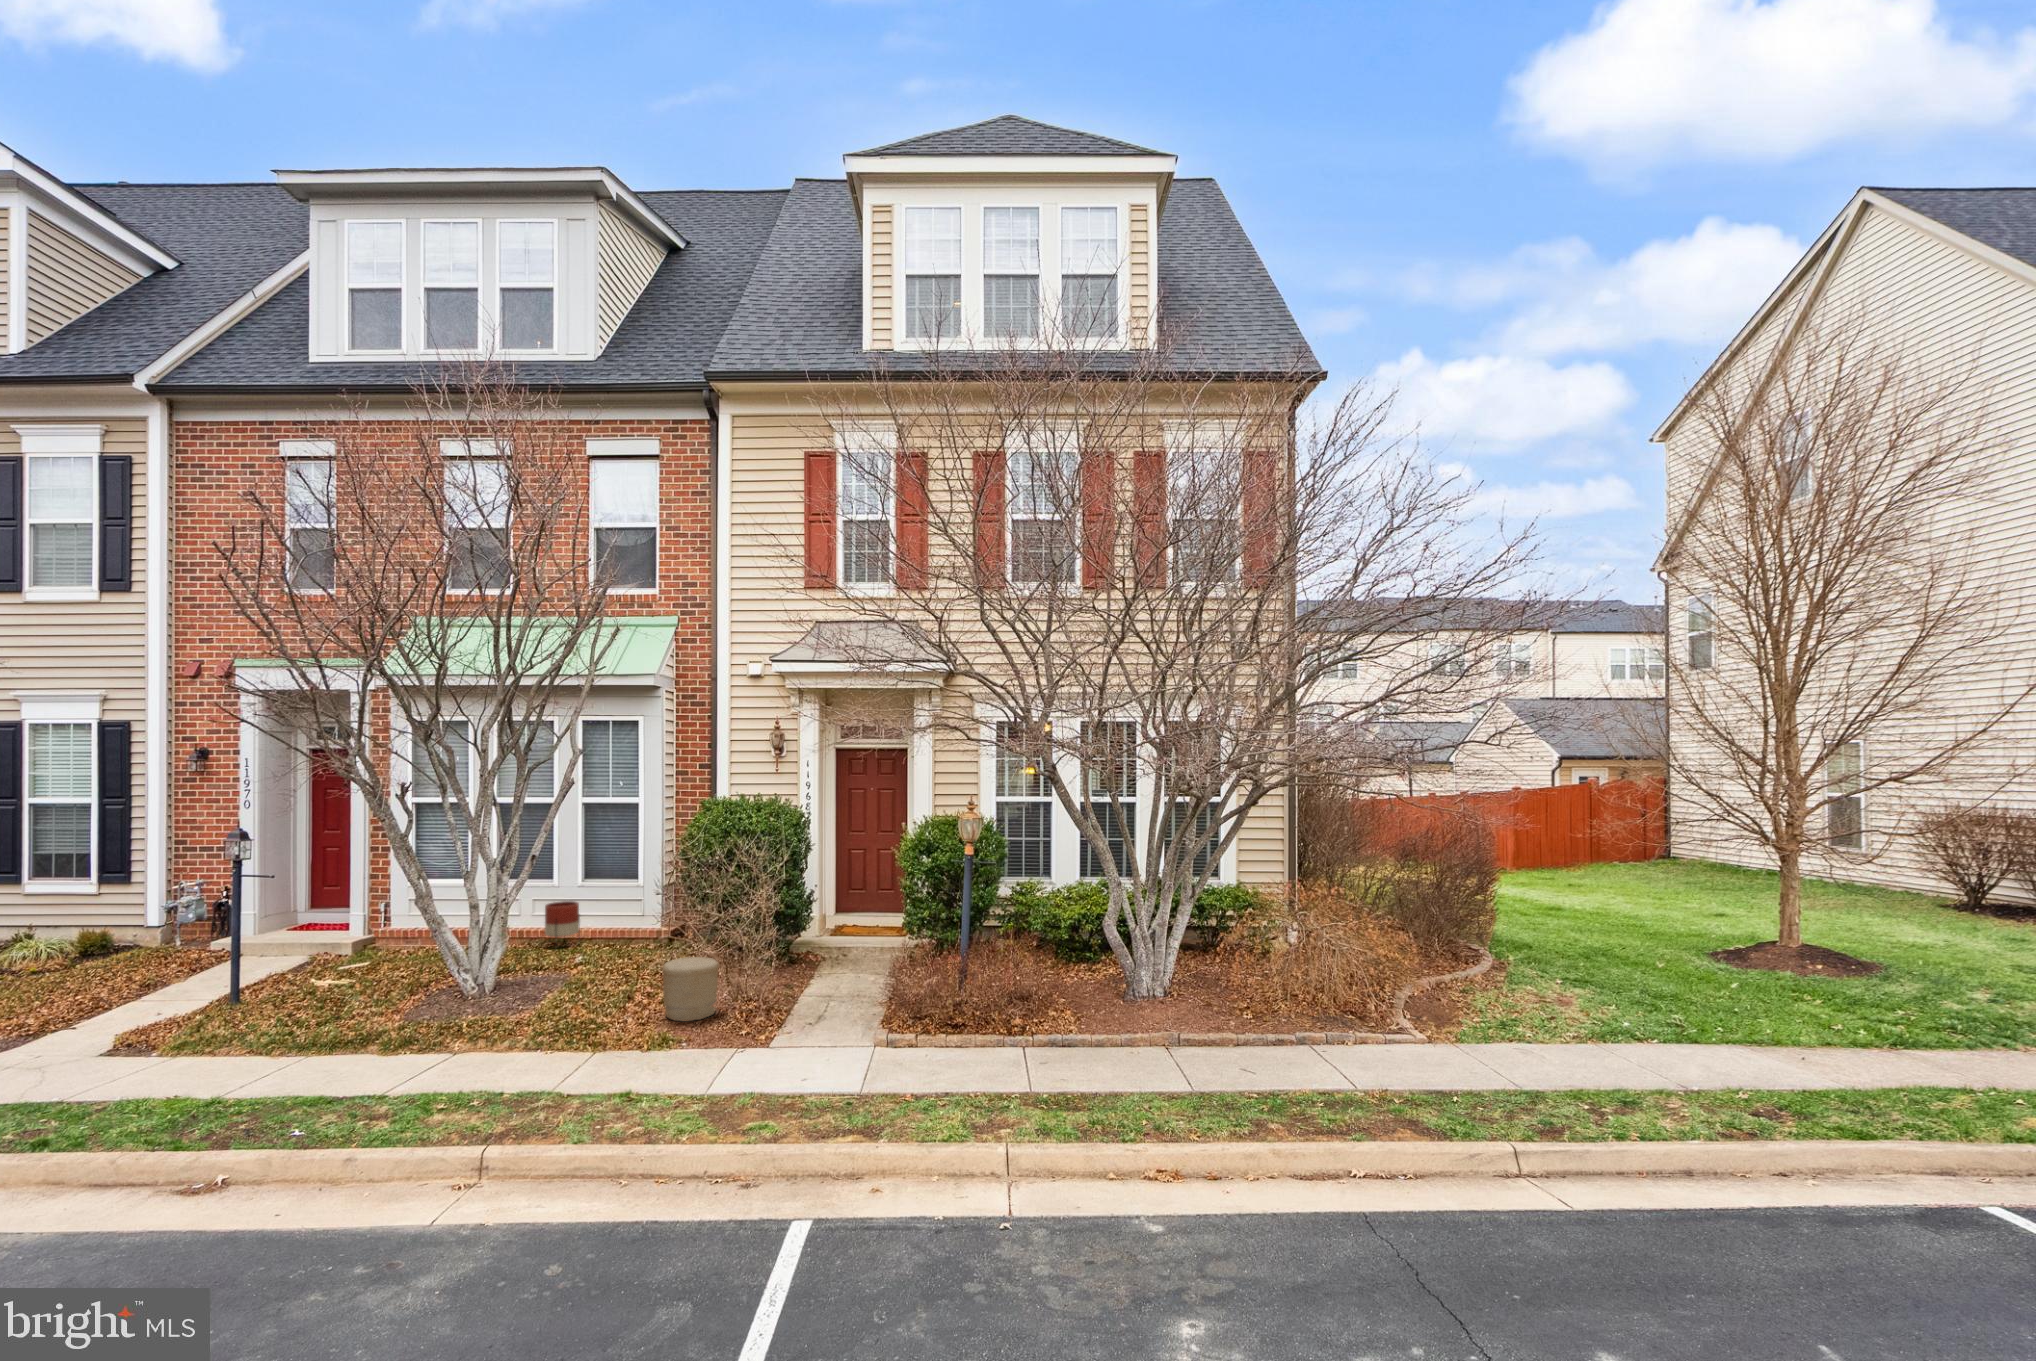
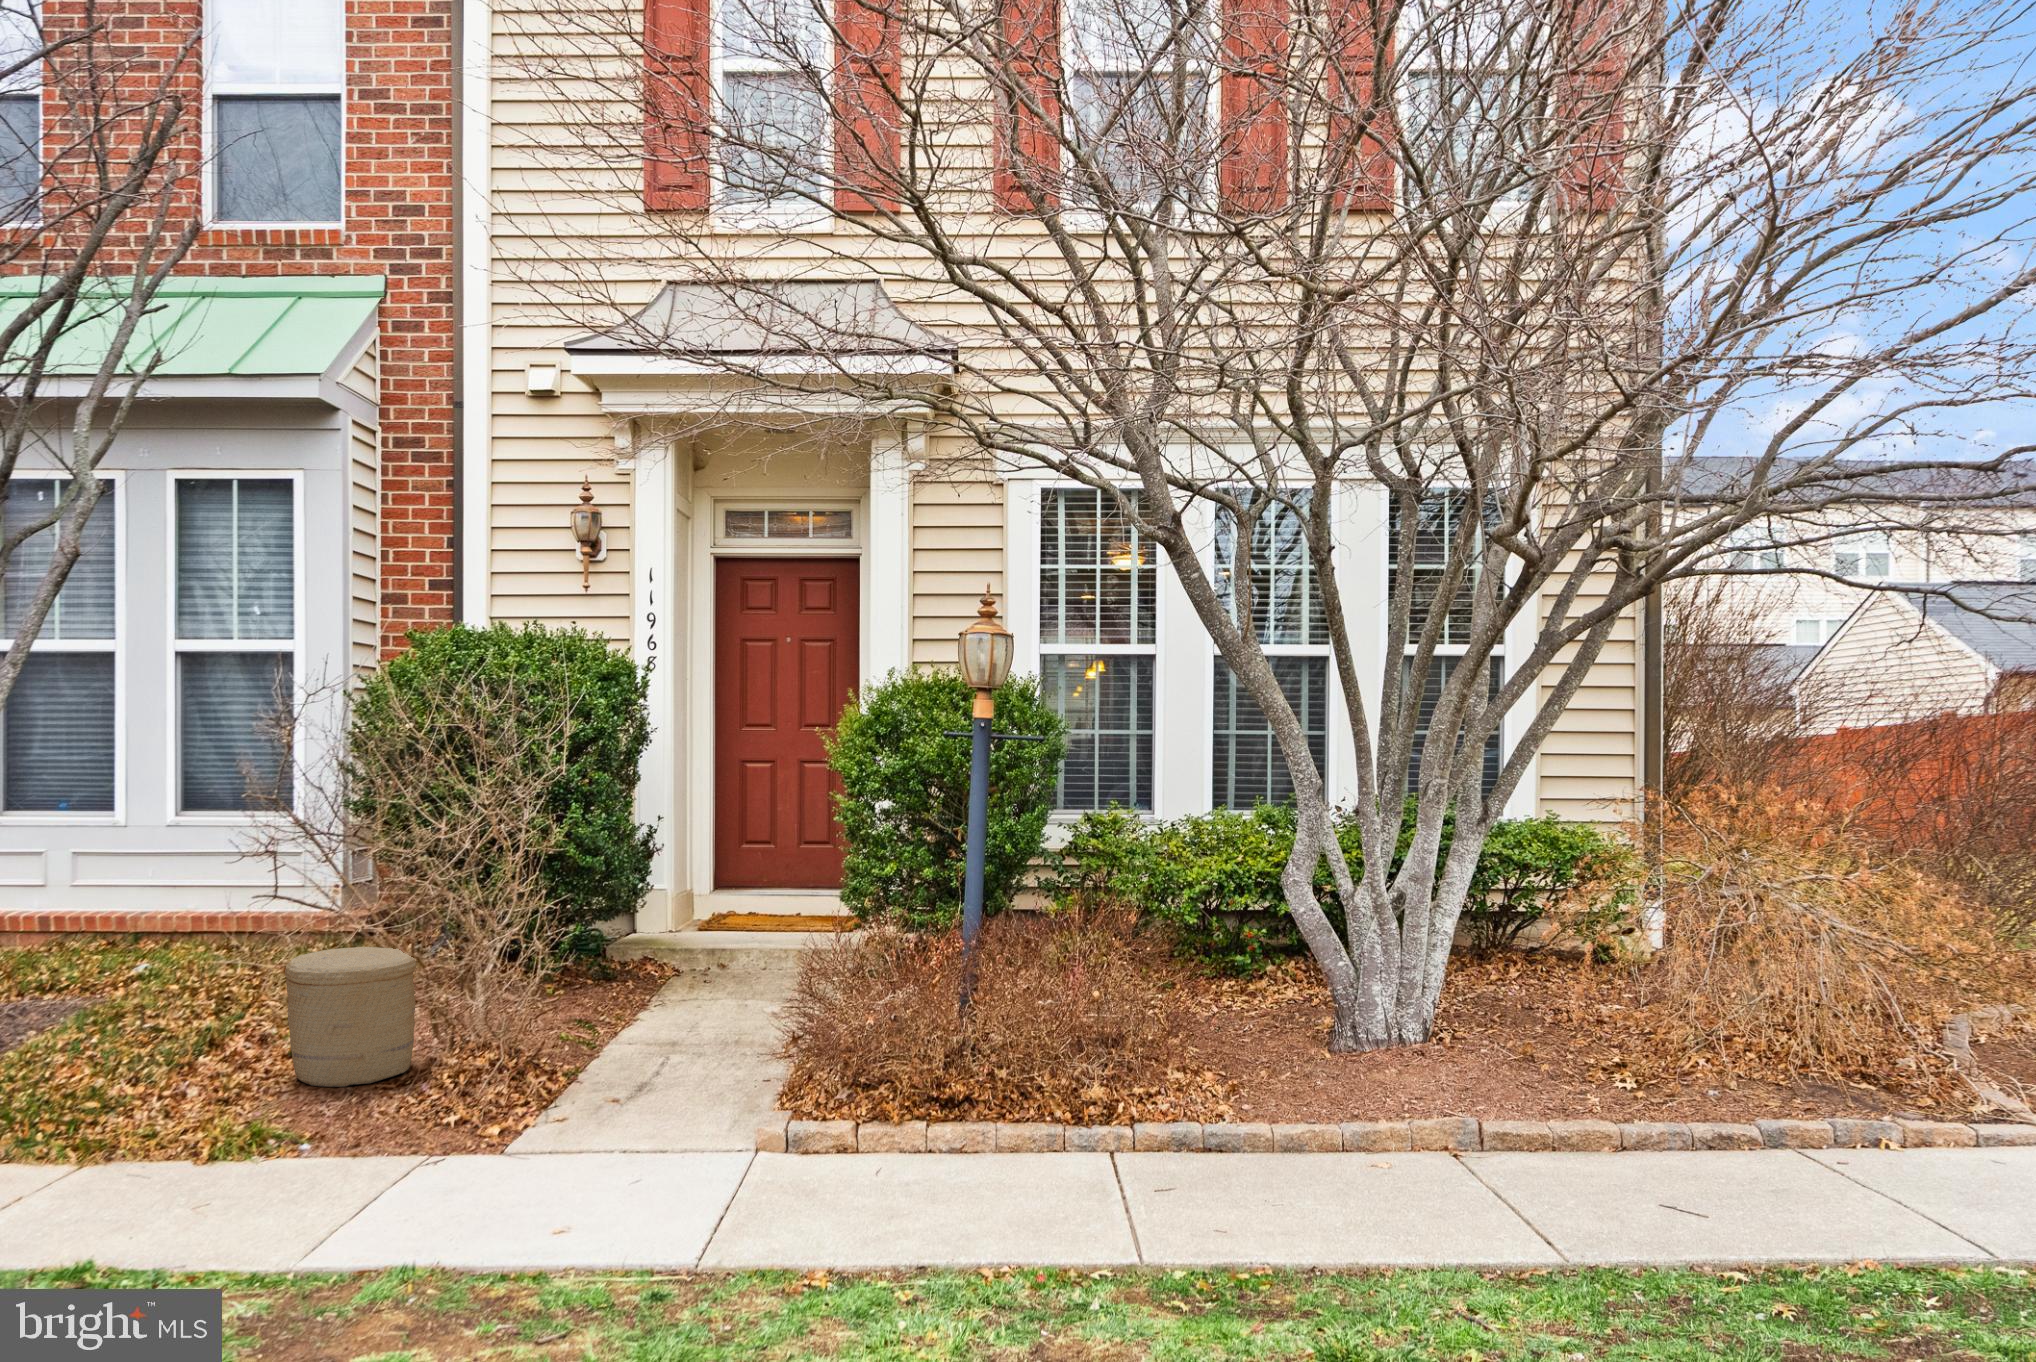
planter: present [545,901,580,937] -> none [116,854,192,951]

